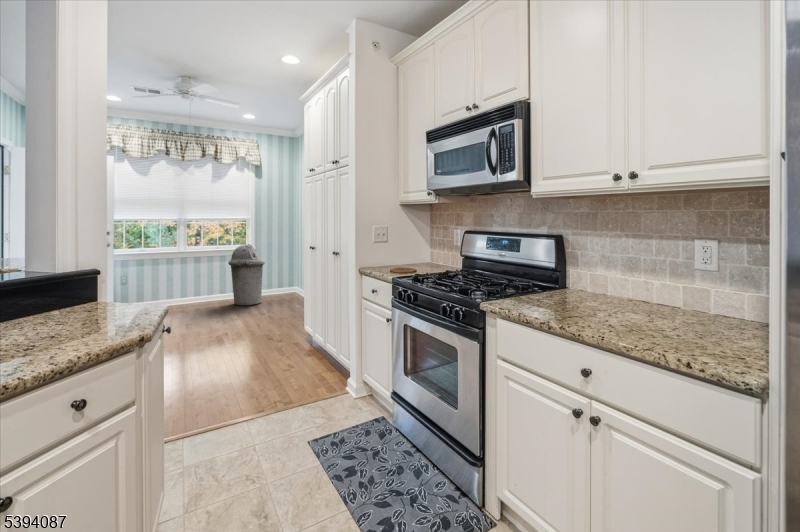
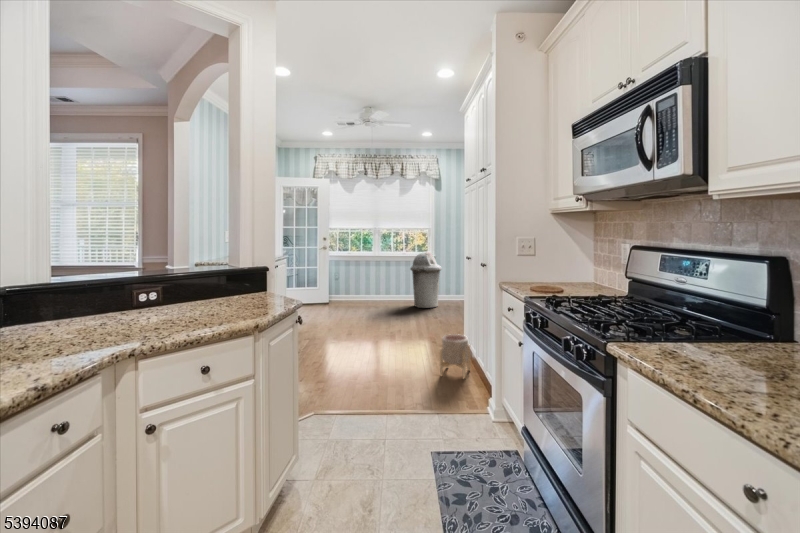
planter: none [289,325,318,369] -> present [440,334,470,379]

